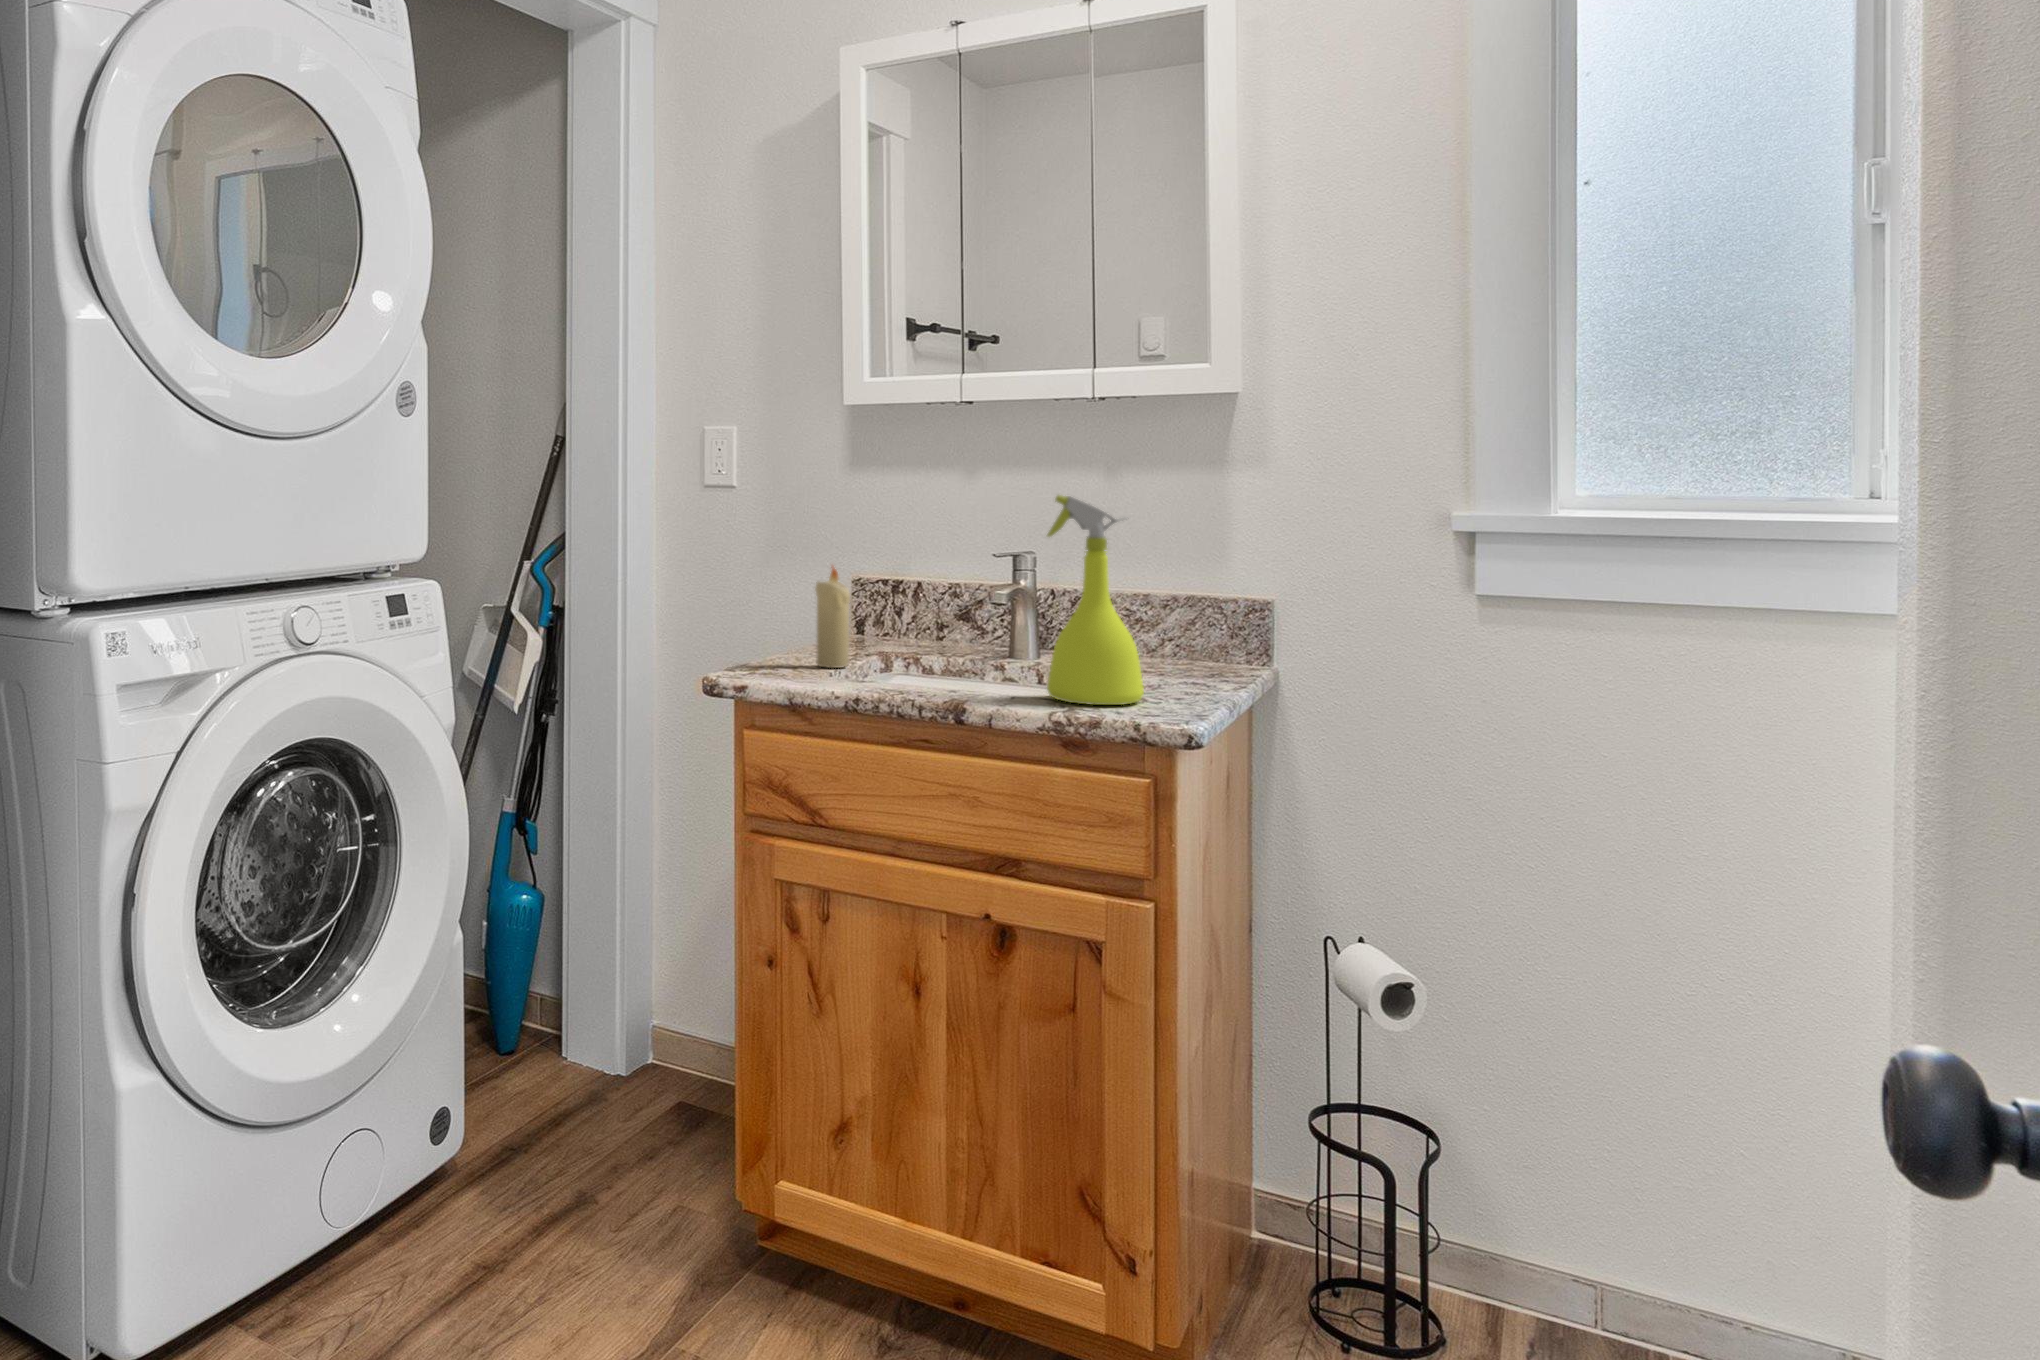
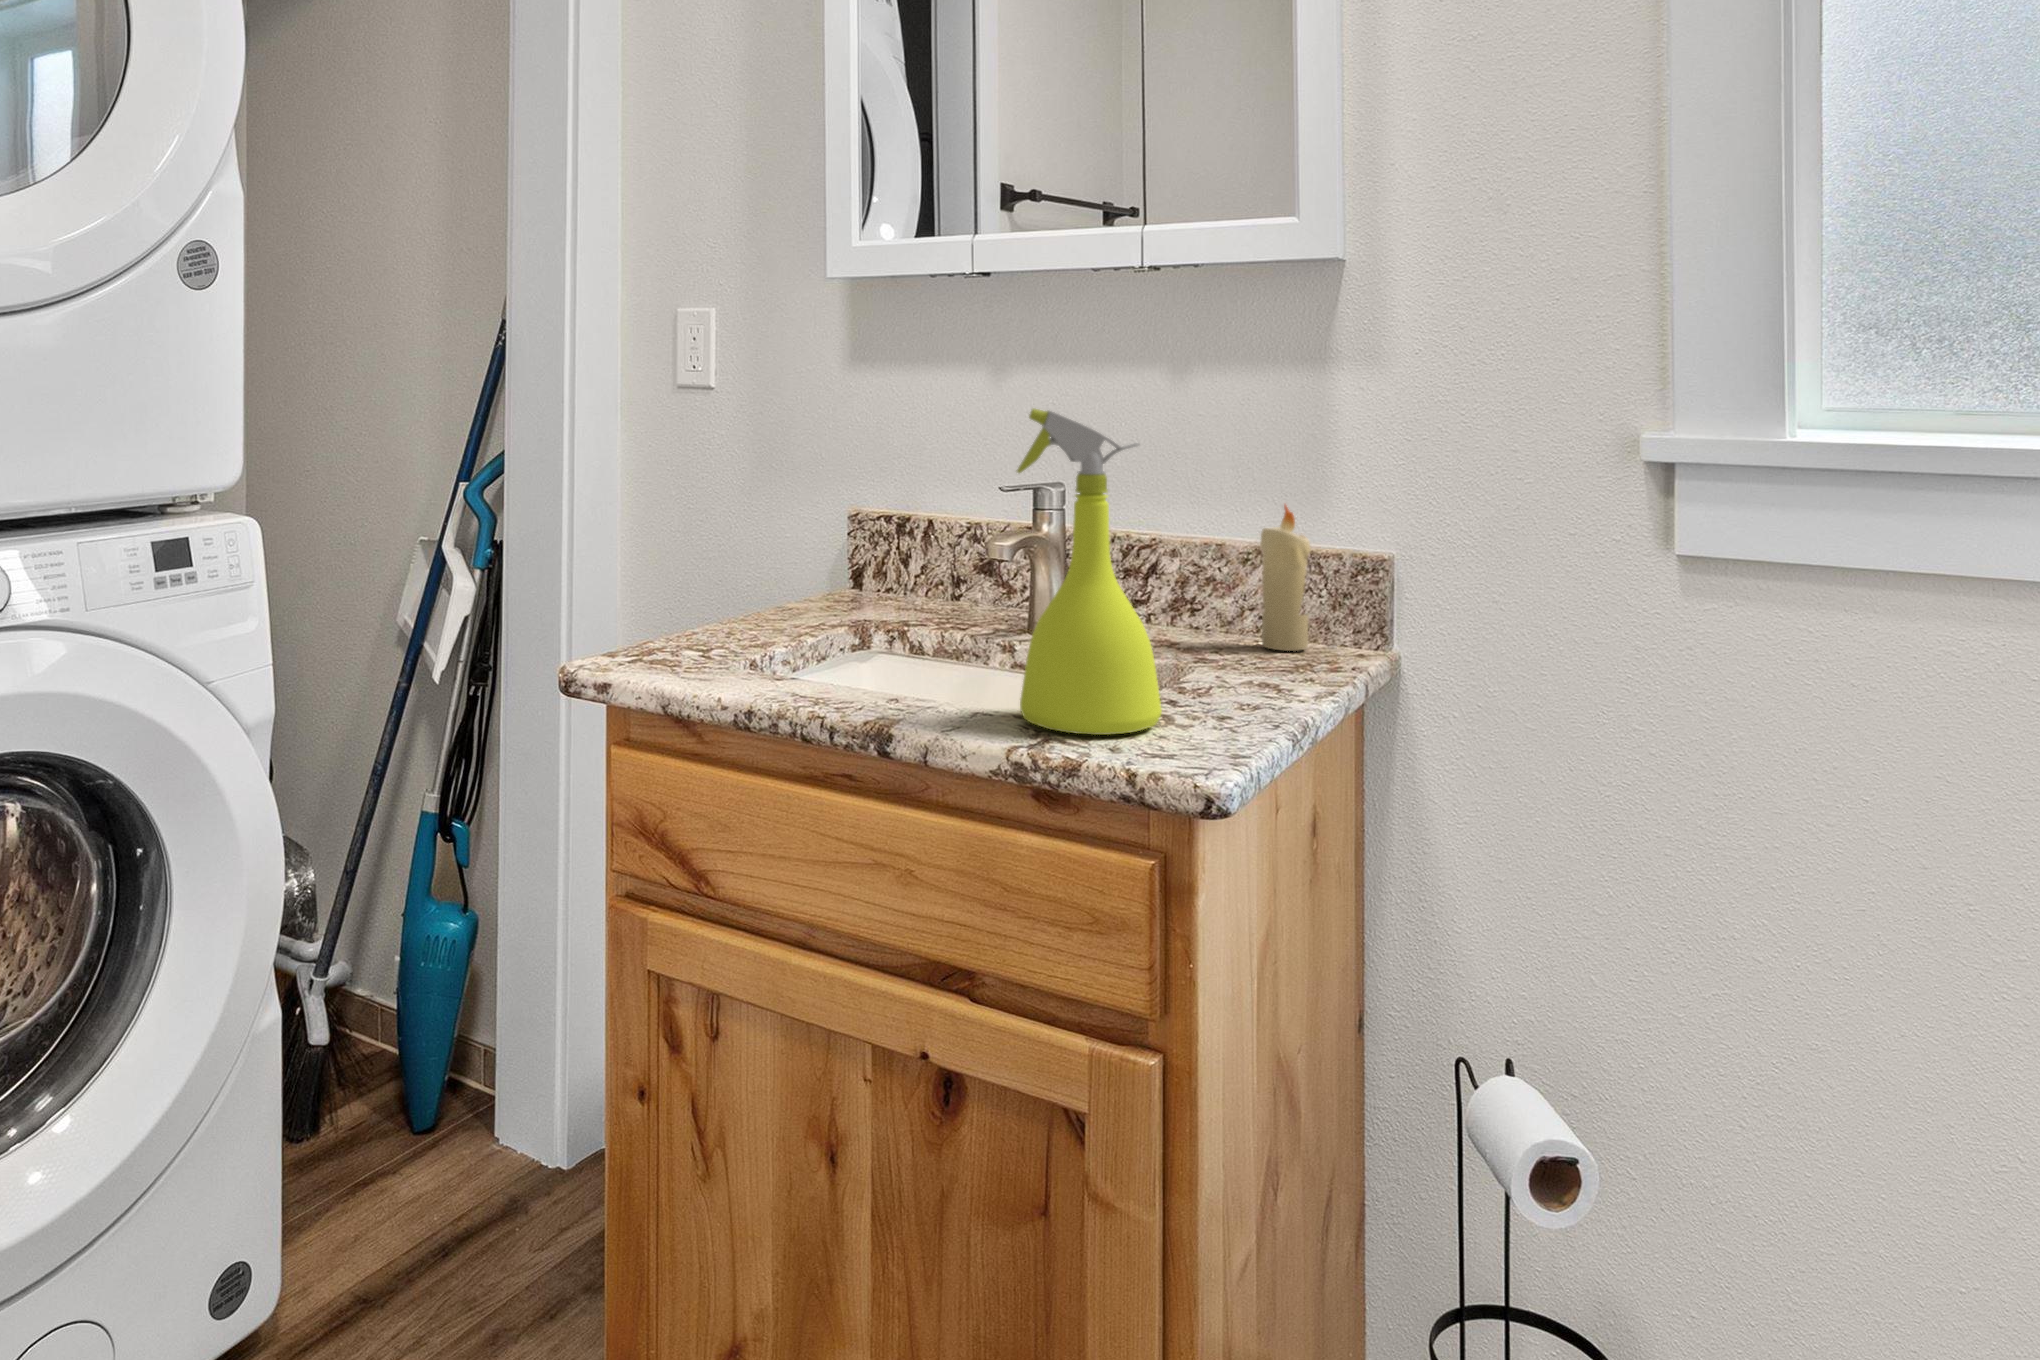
candle: present [815,567,850,668] -> present [1260,505,1311,651]

